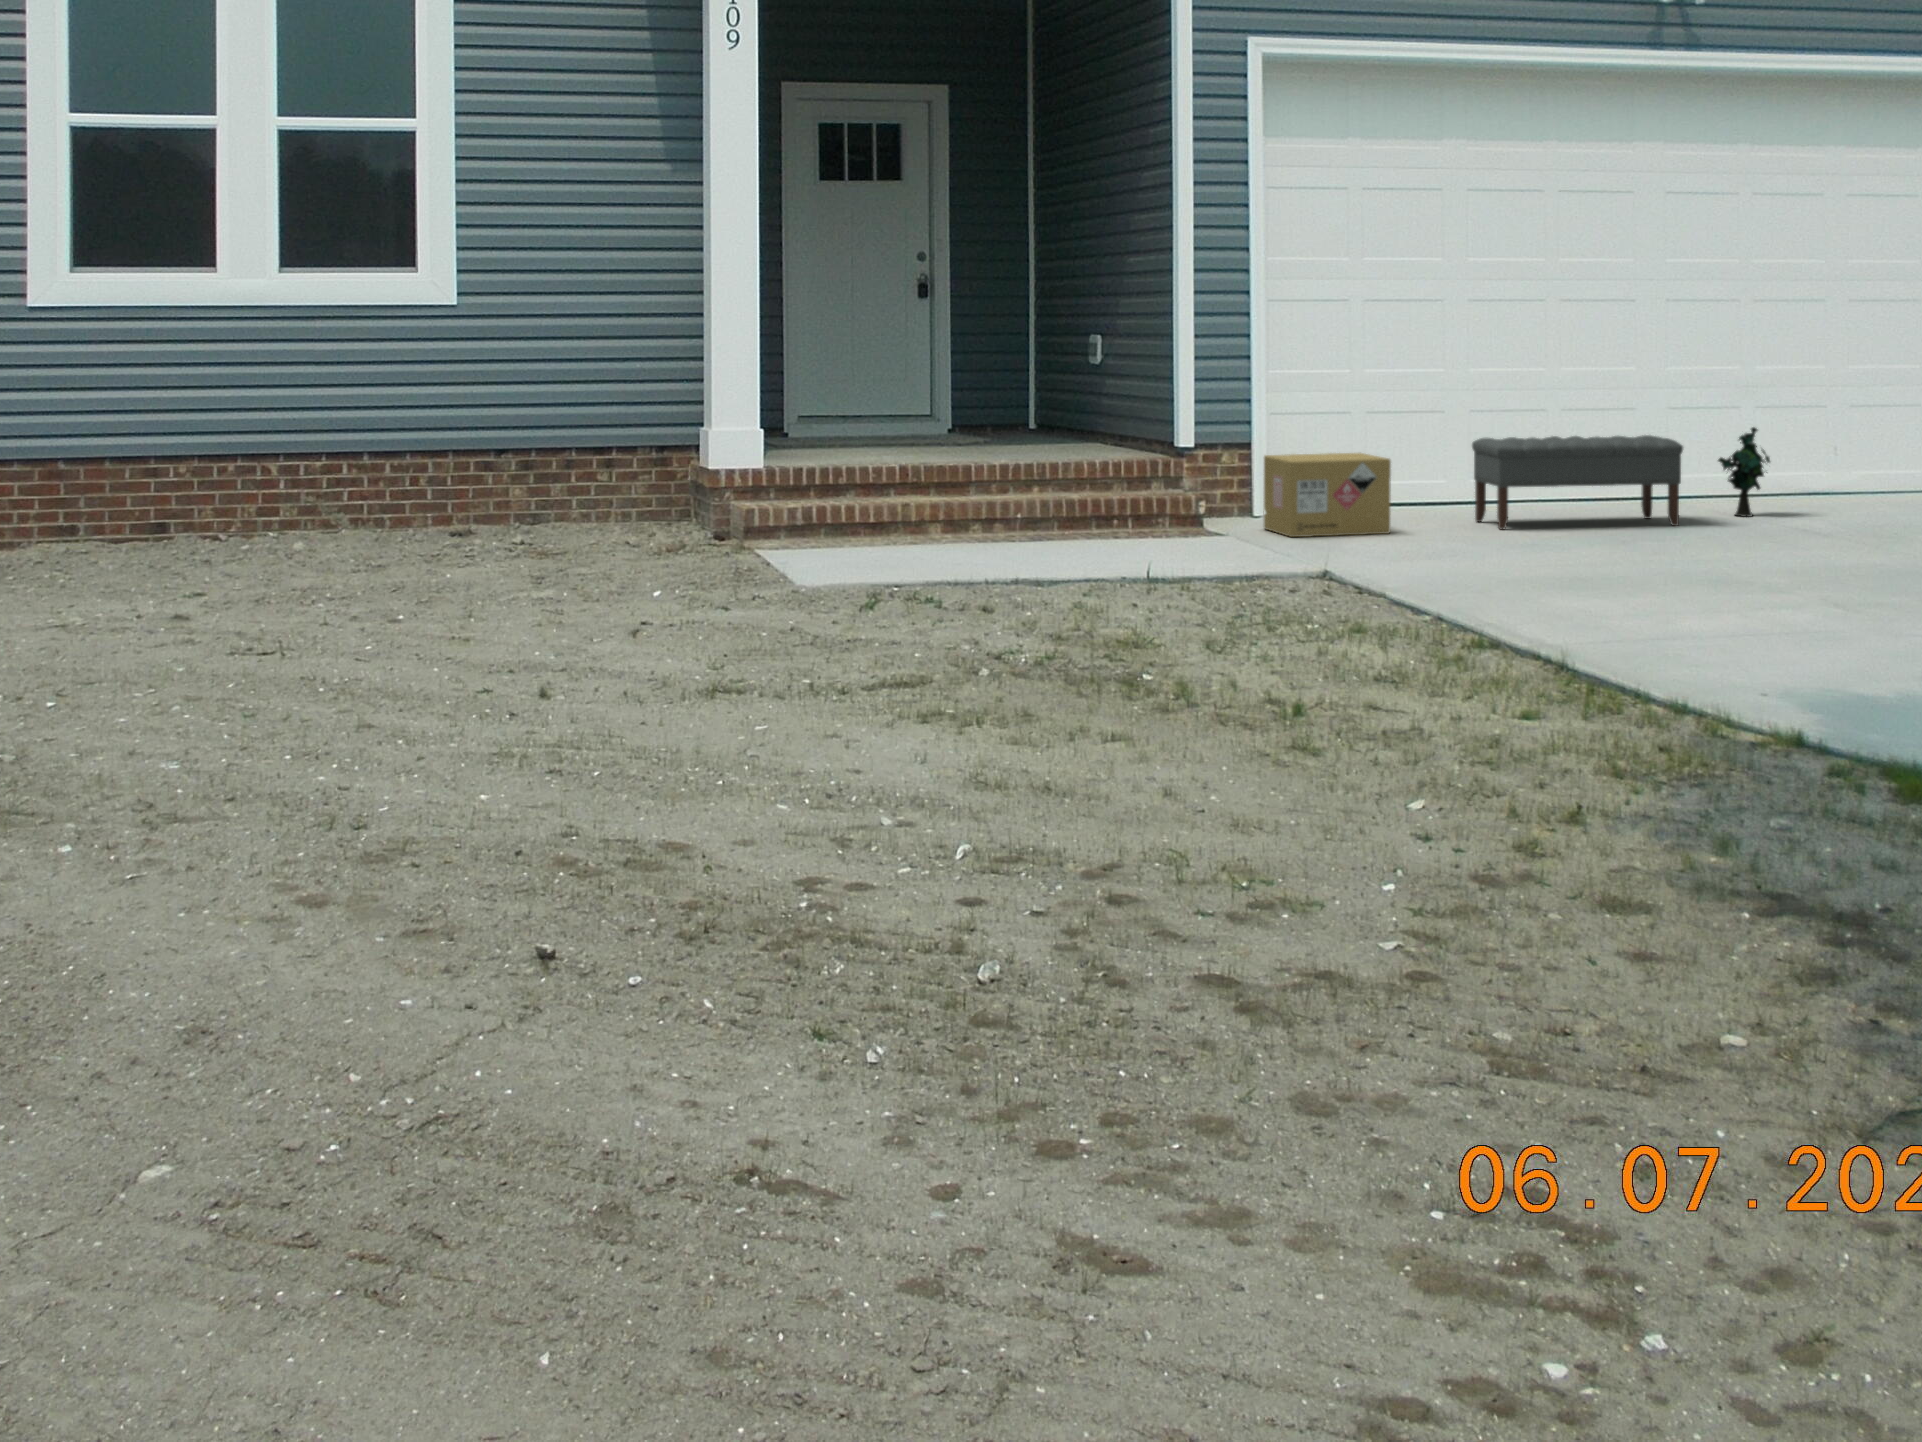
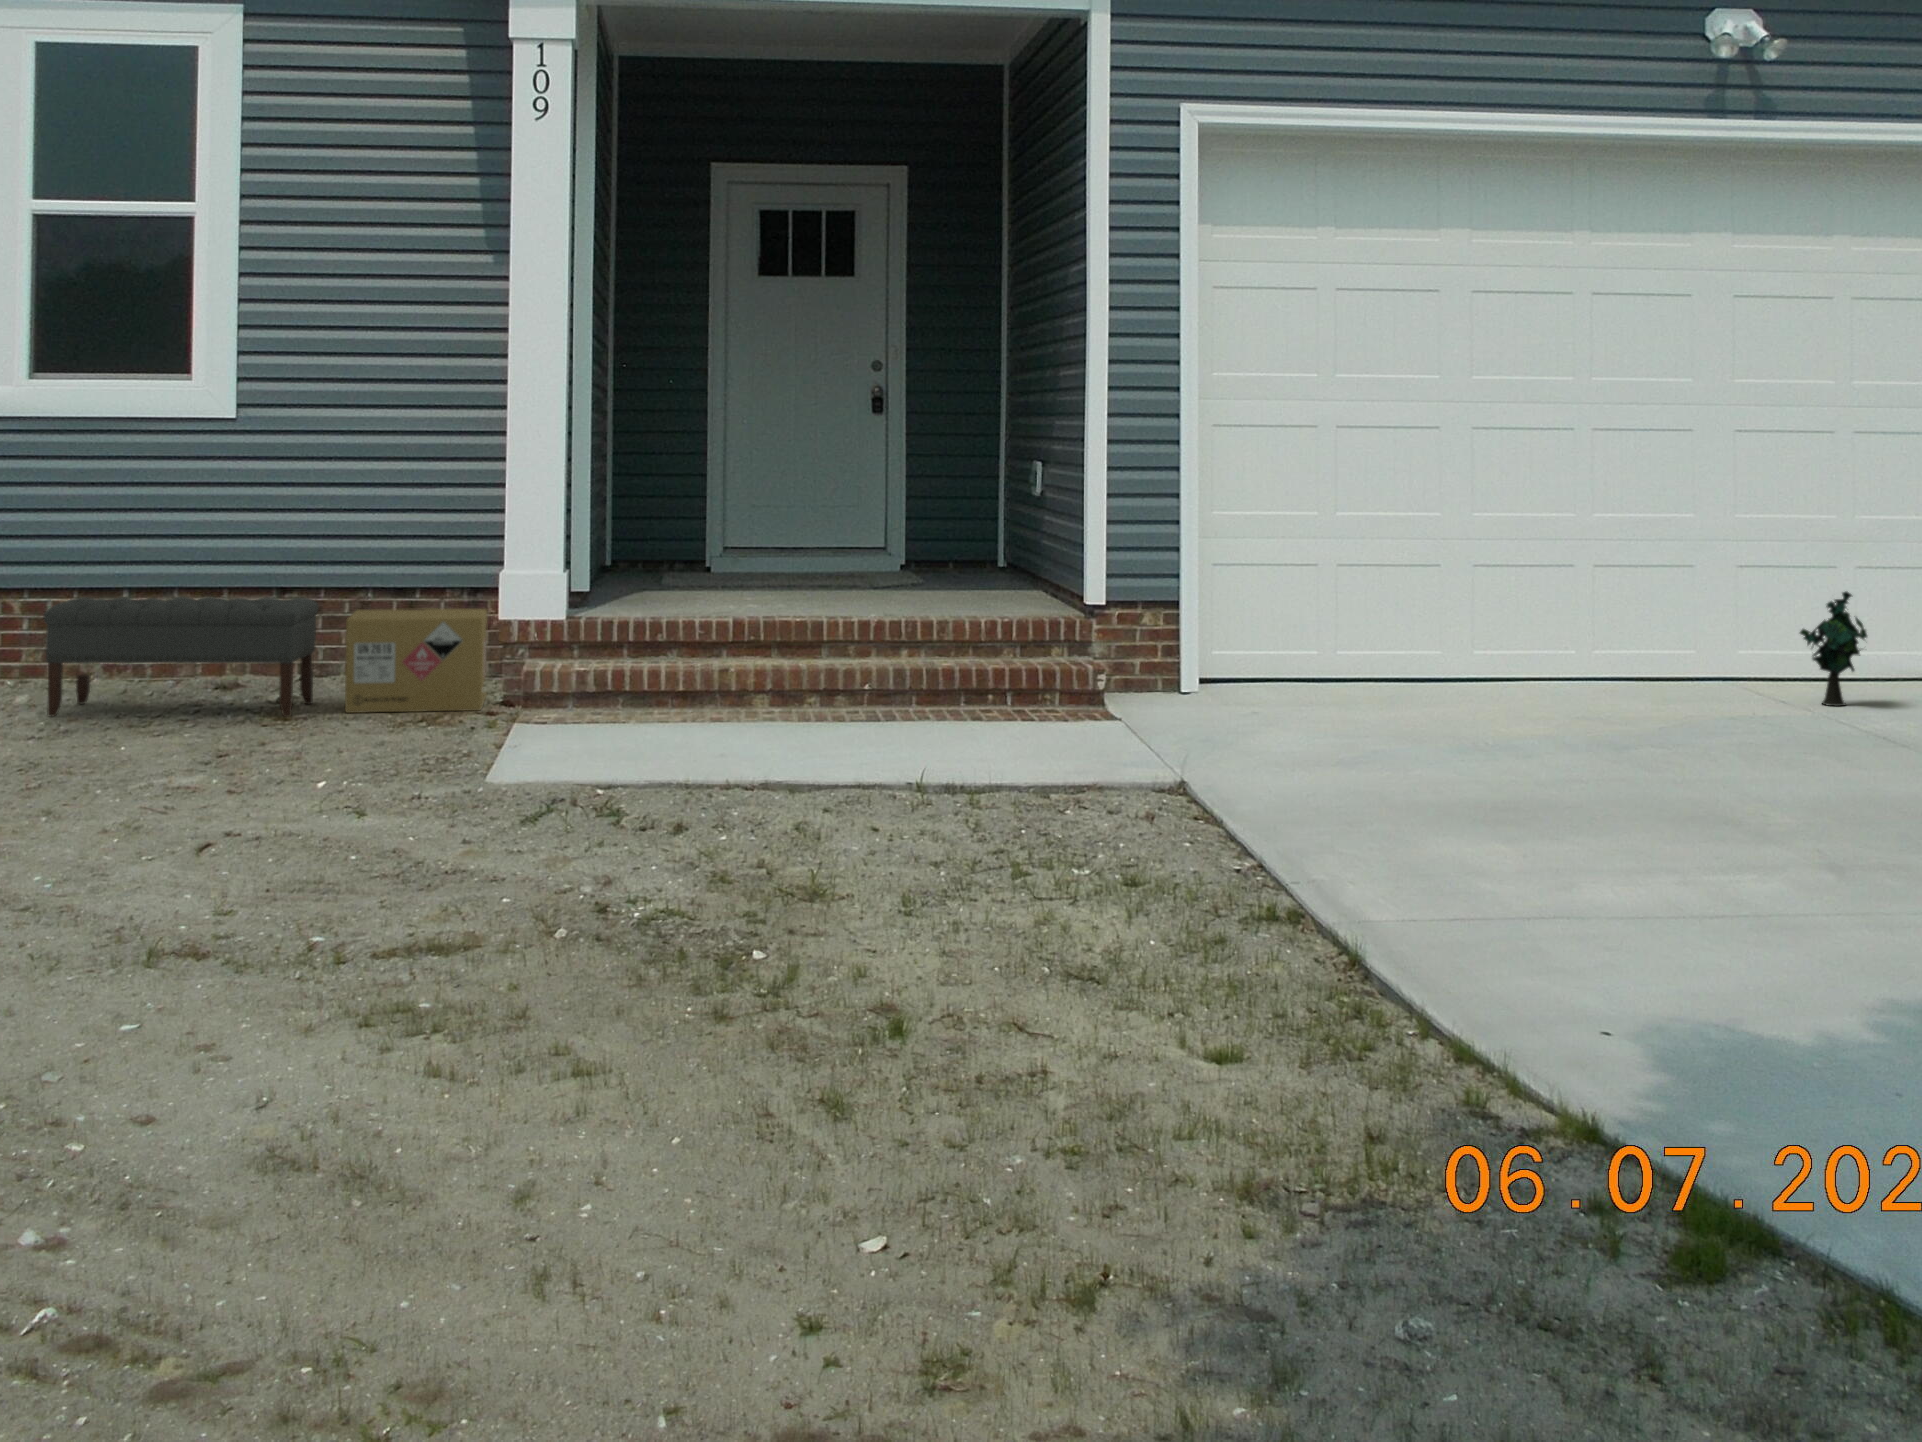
bench: present [1472,435,1683,530] -> present [43,597,319,717]
cardboard box: present [1264,453,1391,537] -> present [345,608,488,713]

